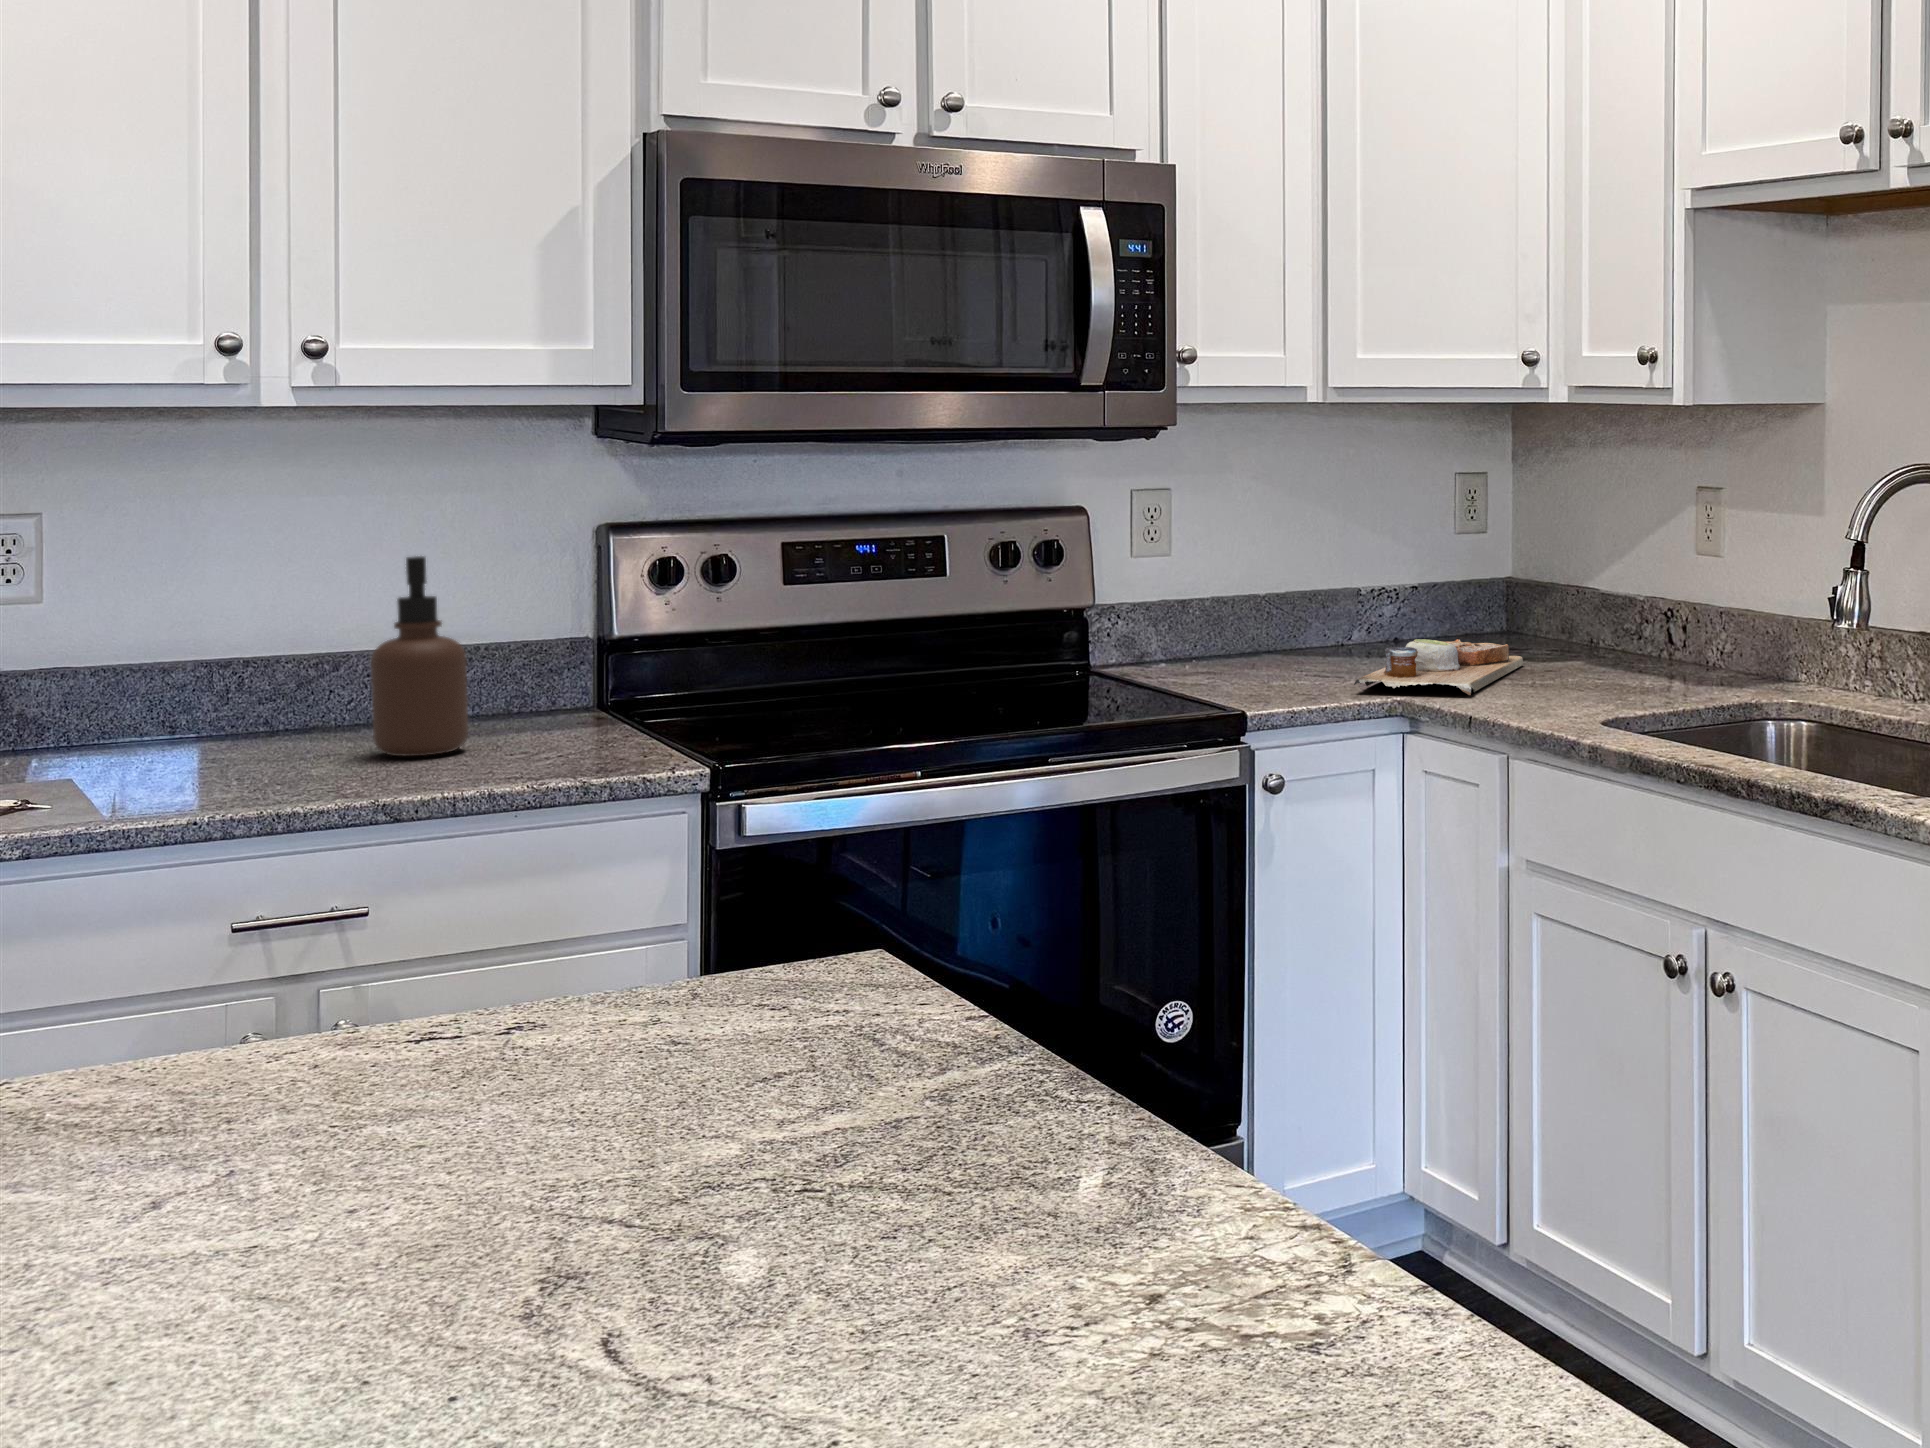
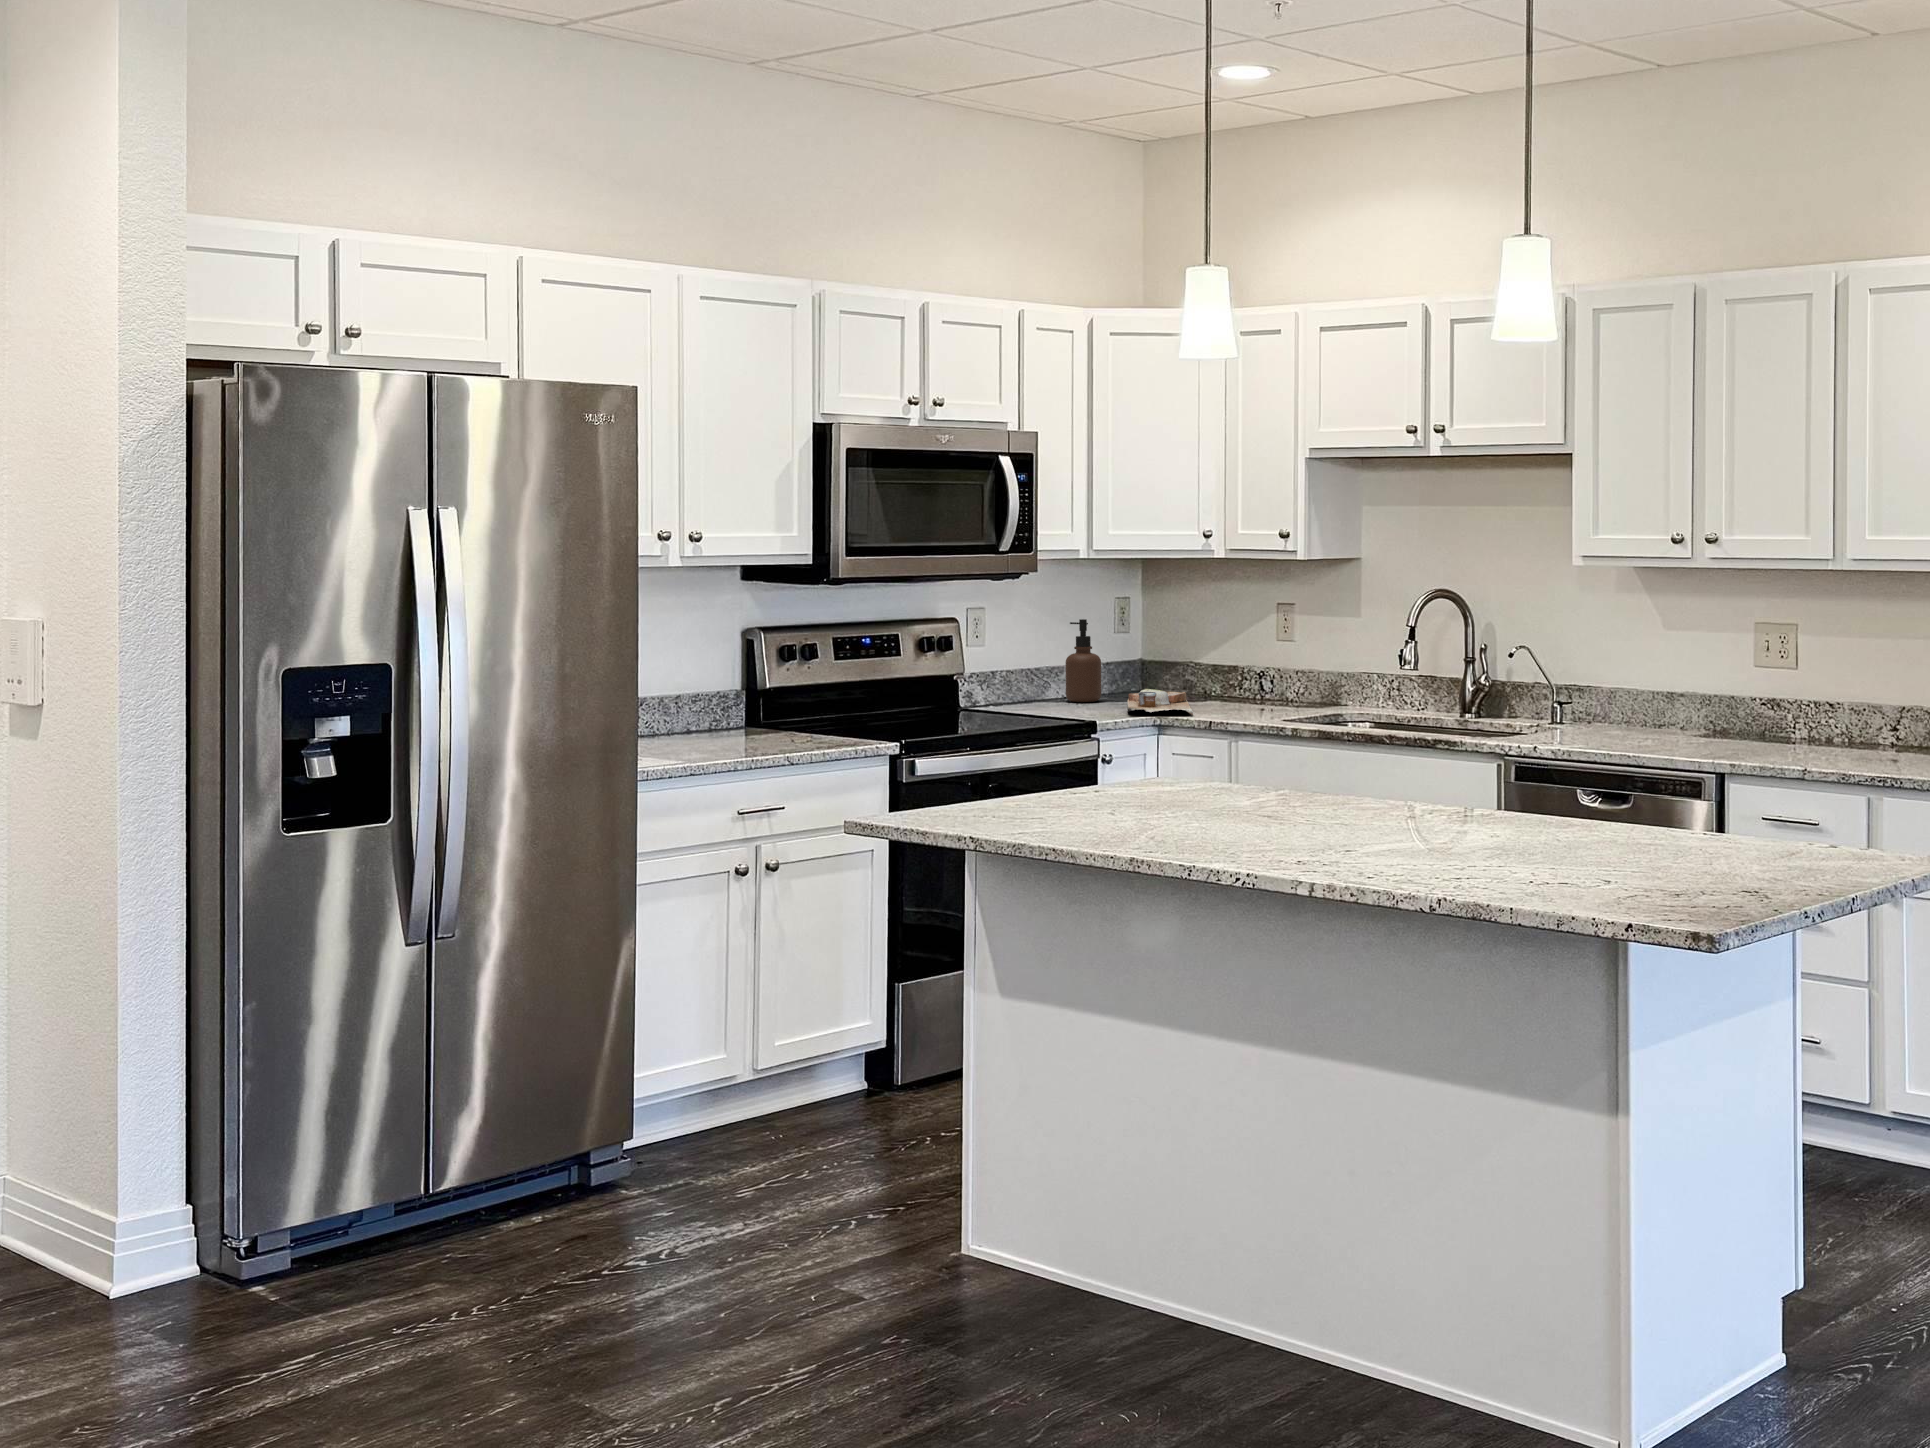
soap dispenser: present [371,556,468,757] -> present [1065,619,1101,702]

